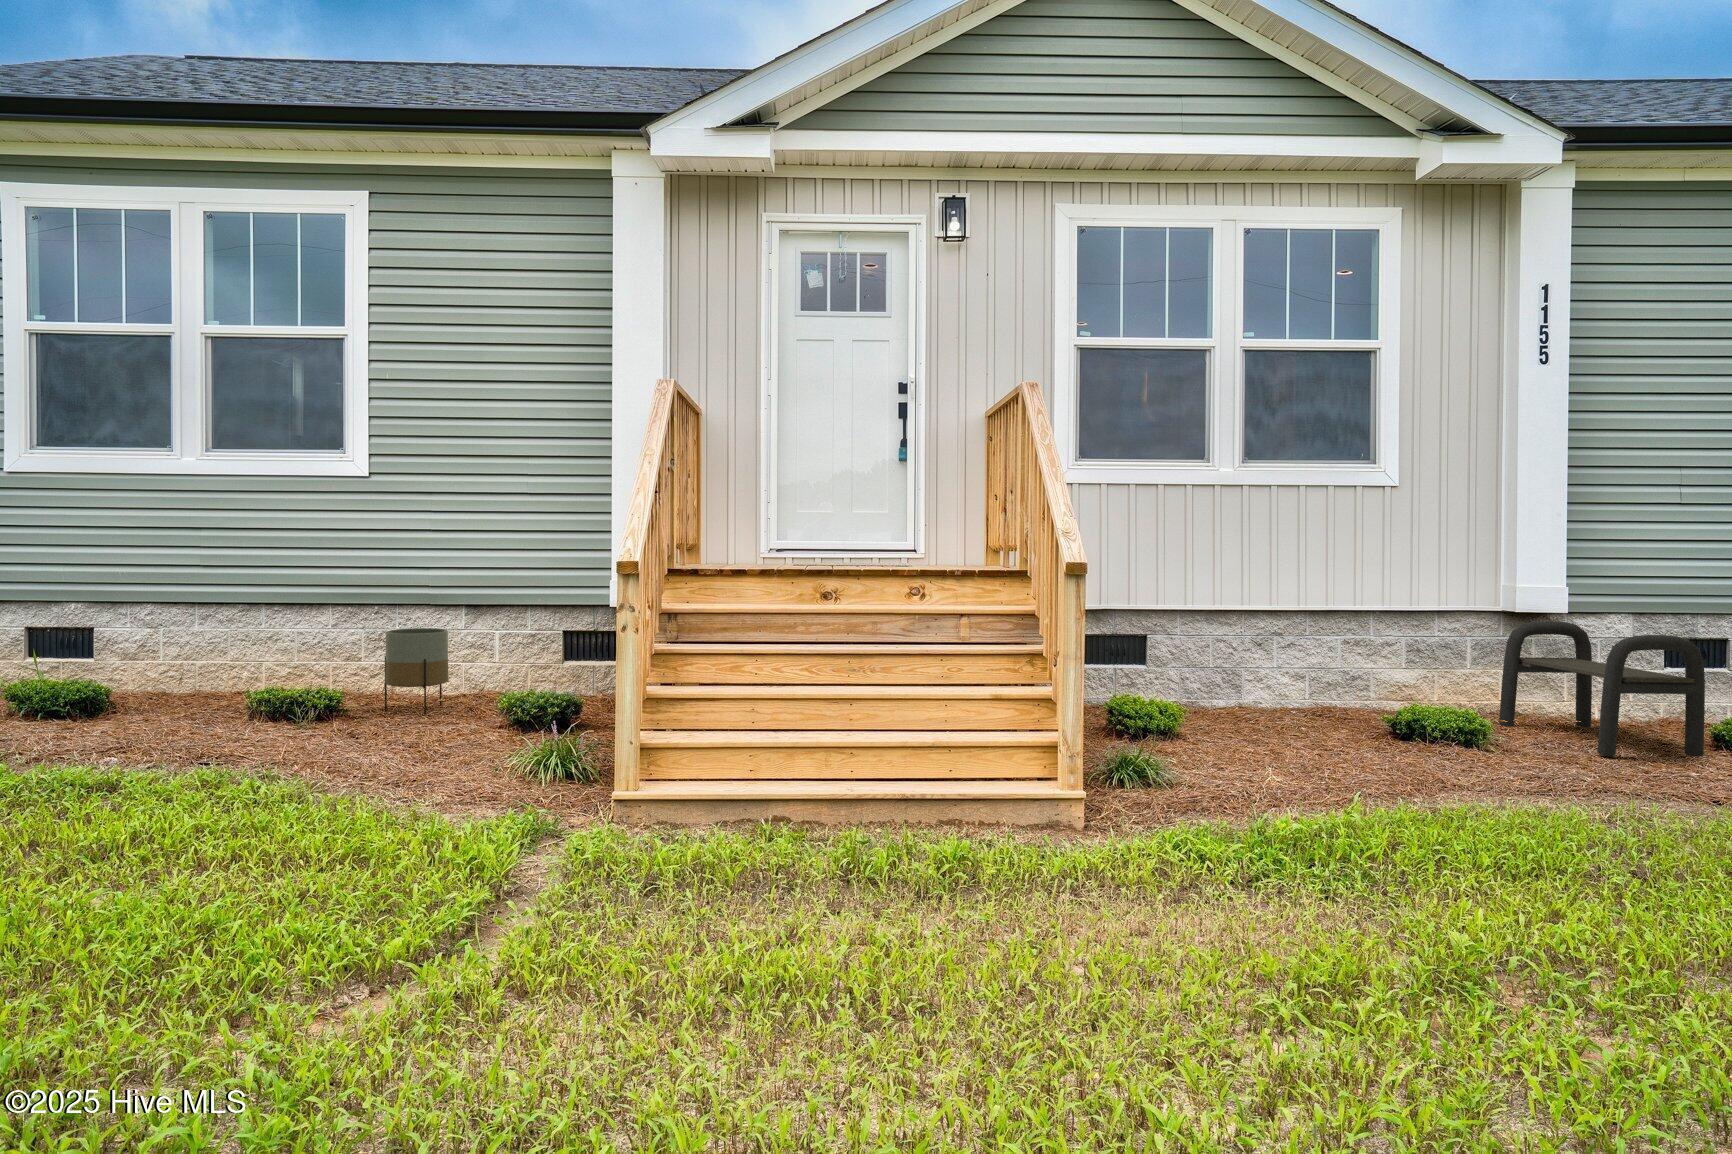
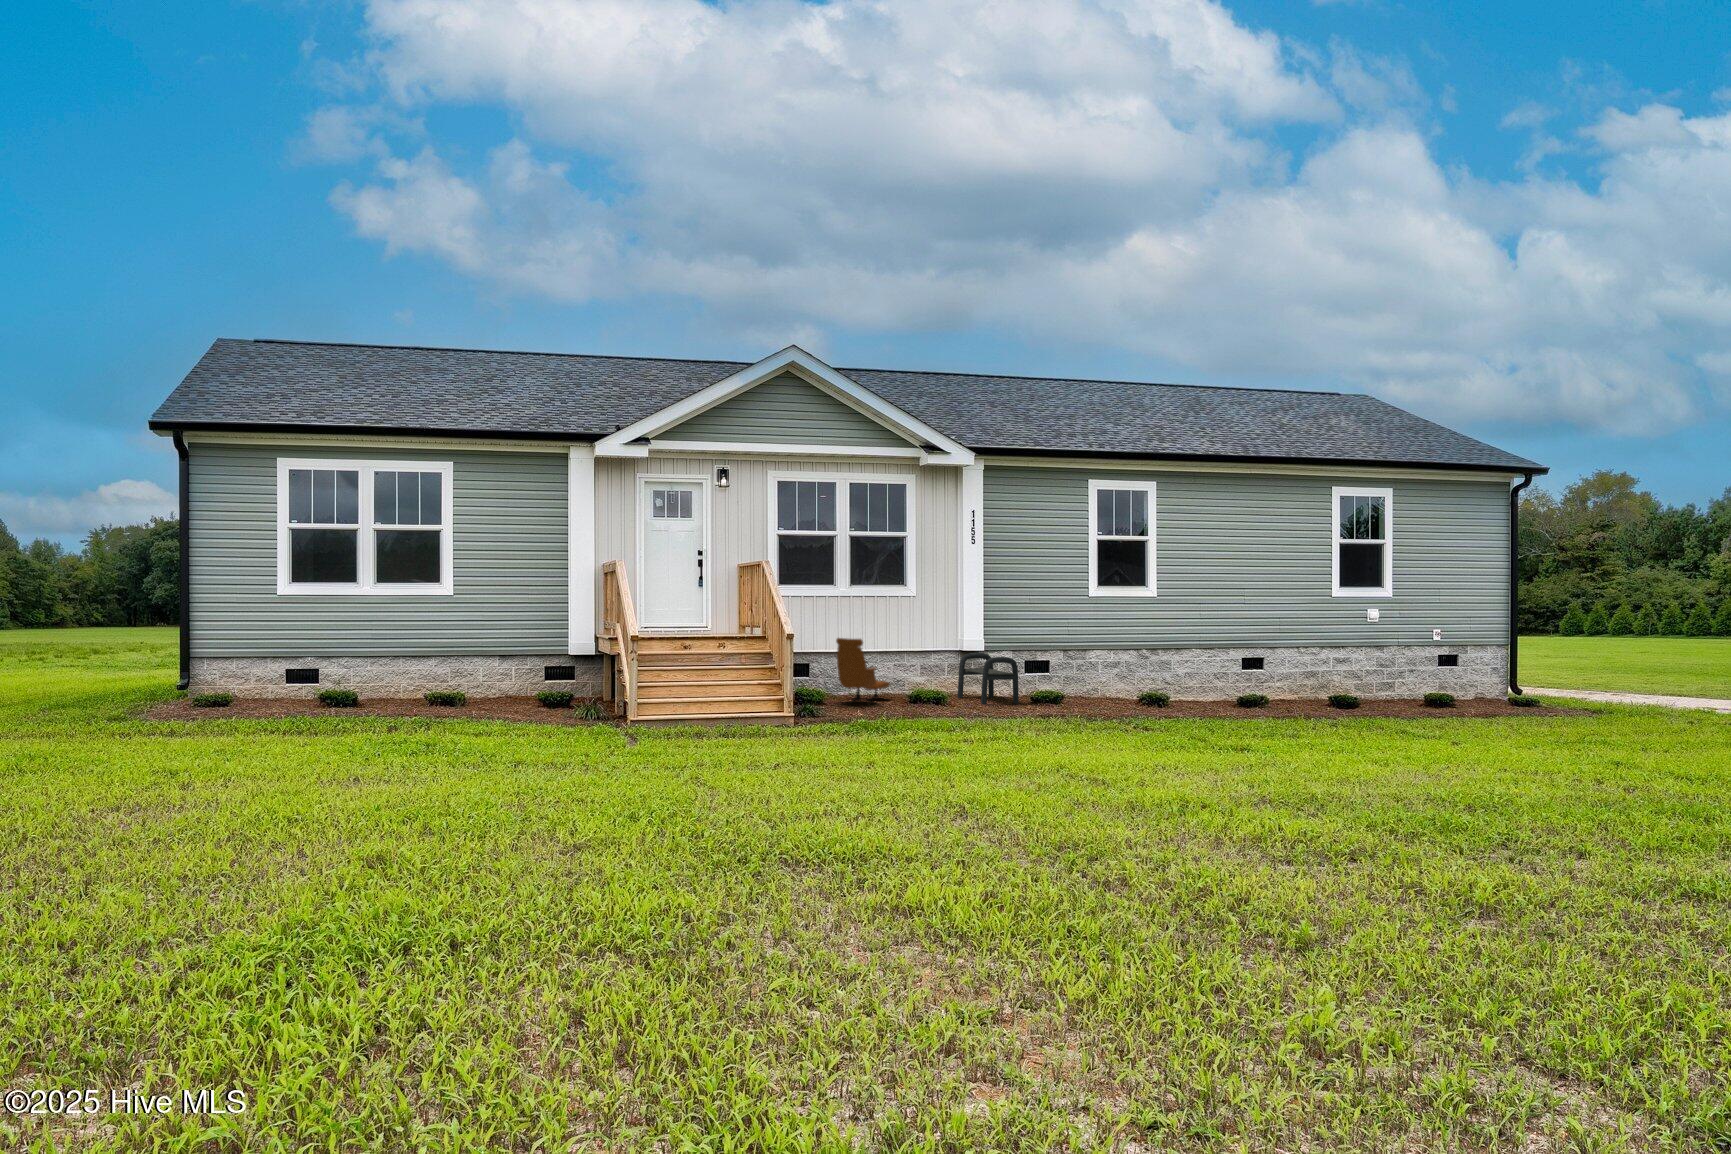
lounge chair: none [1211,578,1337,745] -> present [836,638,890,703]
planter: present [385,628,448,715] -> none [467,667,496,706]

